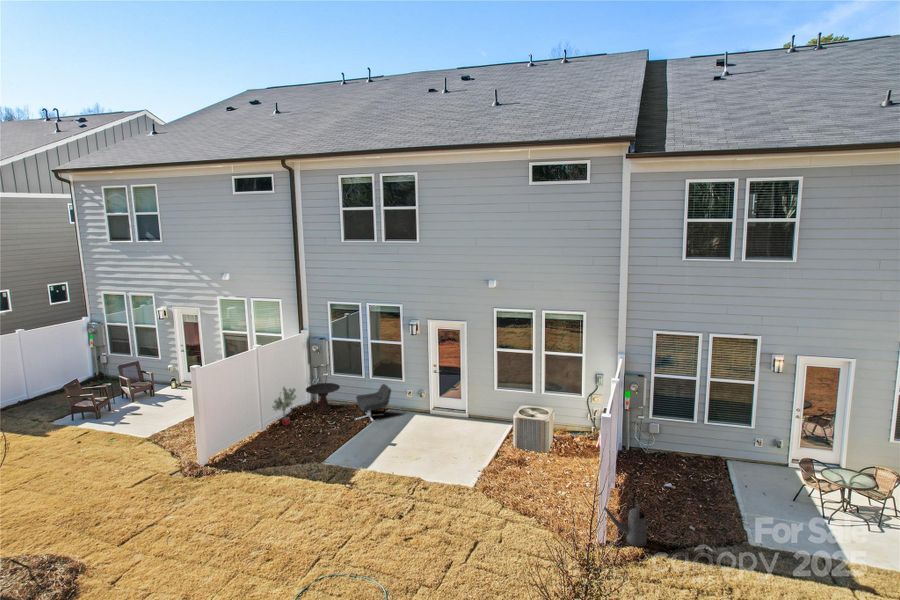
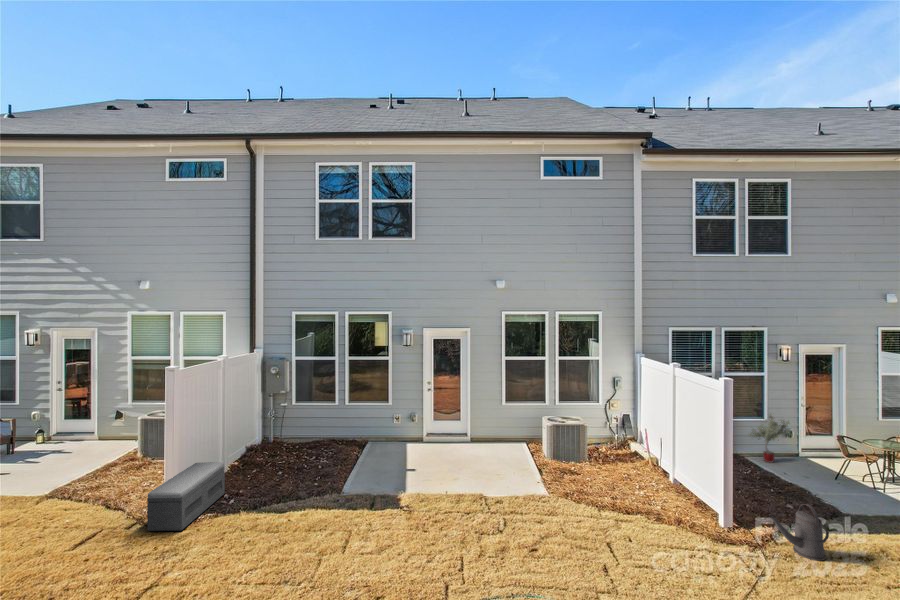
side table: present [306,383,340,412] -> none [262,415,308,452]
lounge chair: present [356,384,391,421] -> none [332,409,380,456]
potted tree: present [273,387,296,426] -> present [749,414,790,462]
storage bench: none [216,417,269,460] -> present [147,462,225,531]

